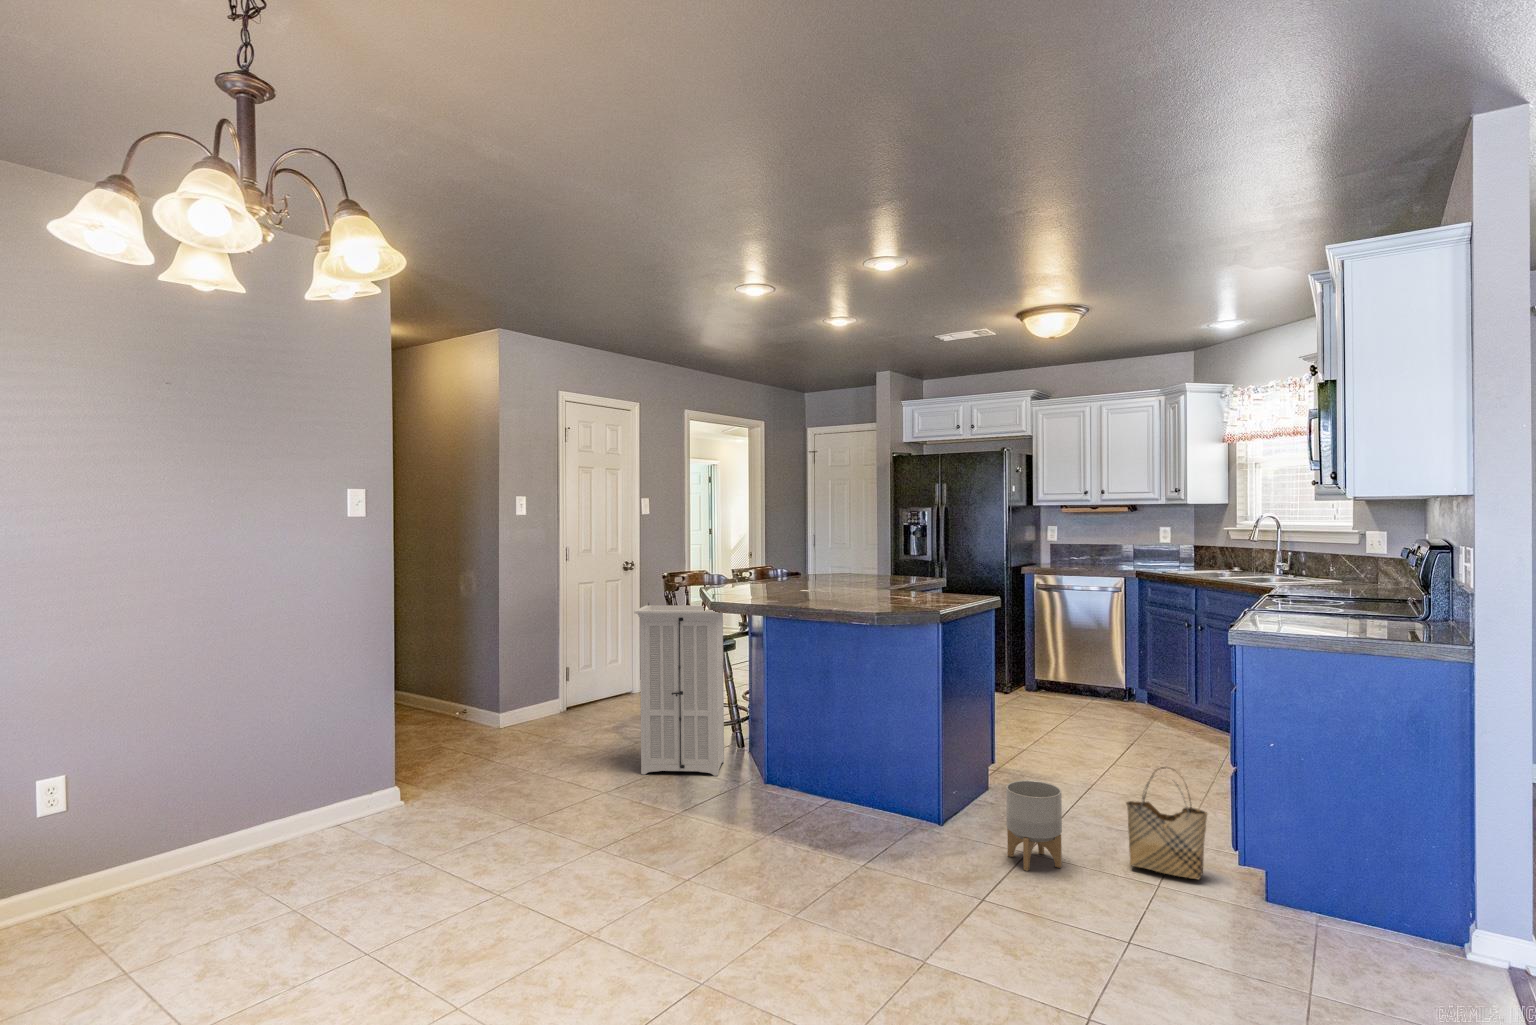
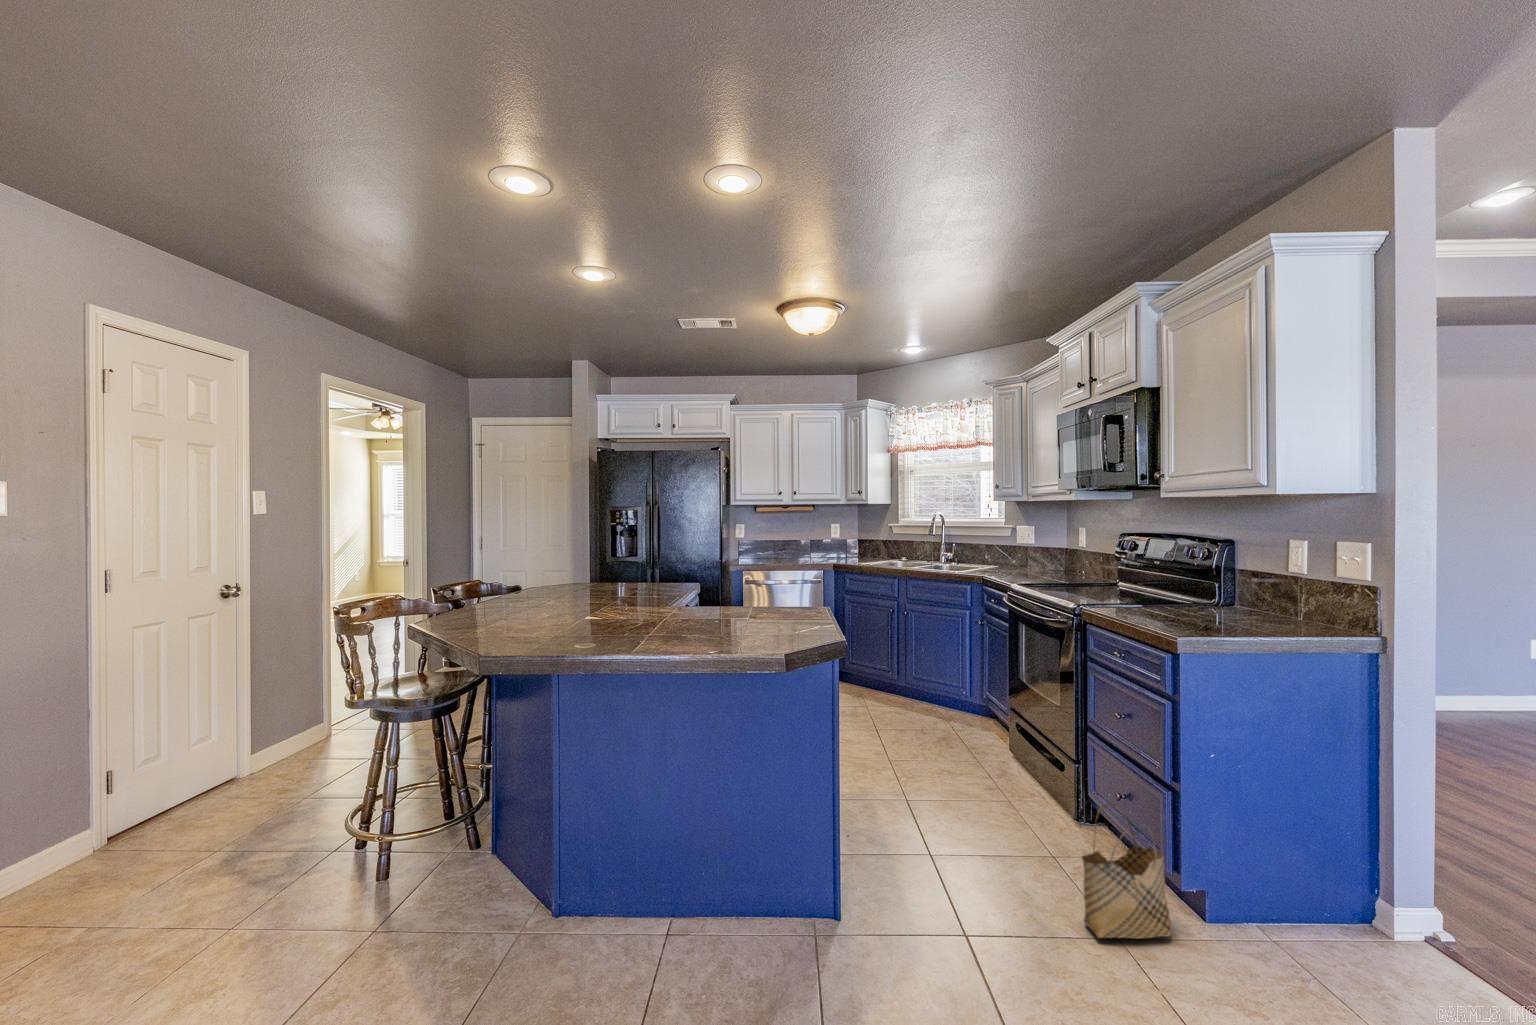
storage cabinet: present [634,603,724,776] -> none [298,651,473,984]
planter: present [1006,780,1062,871] -> none [973,858,1048,1000]

